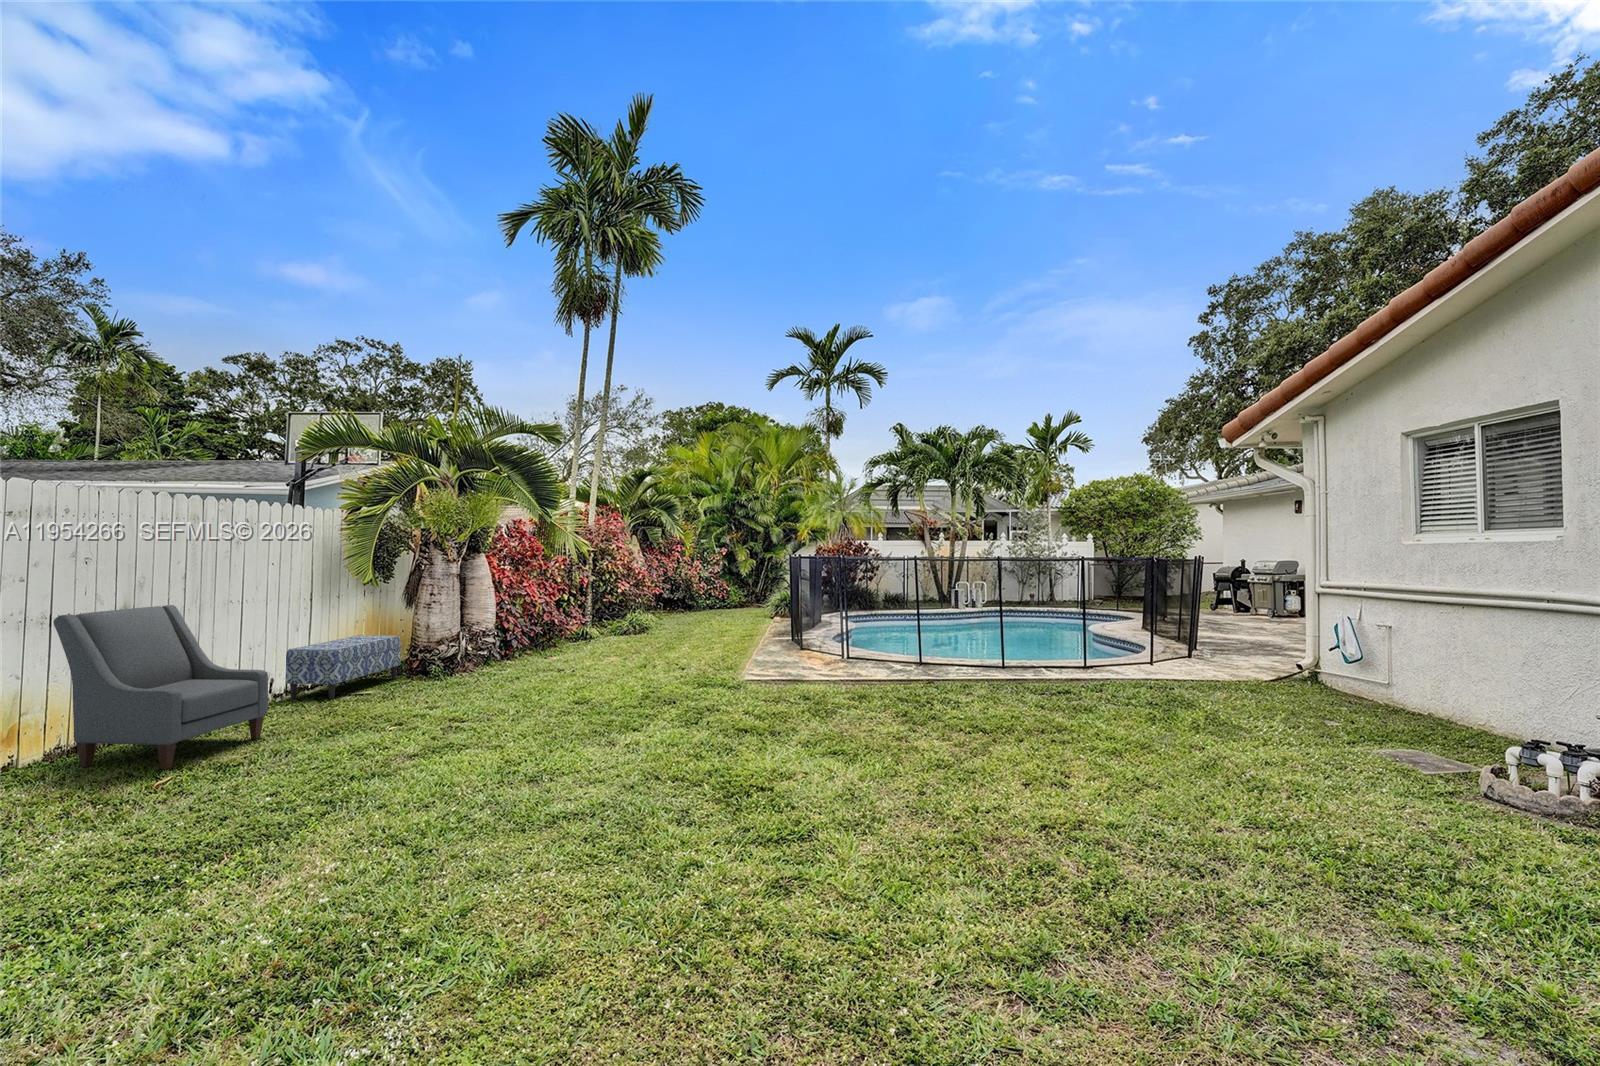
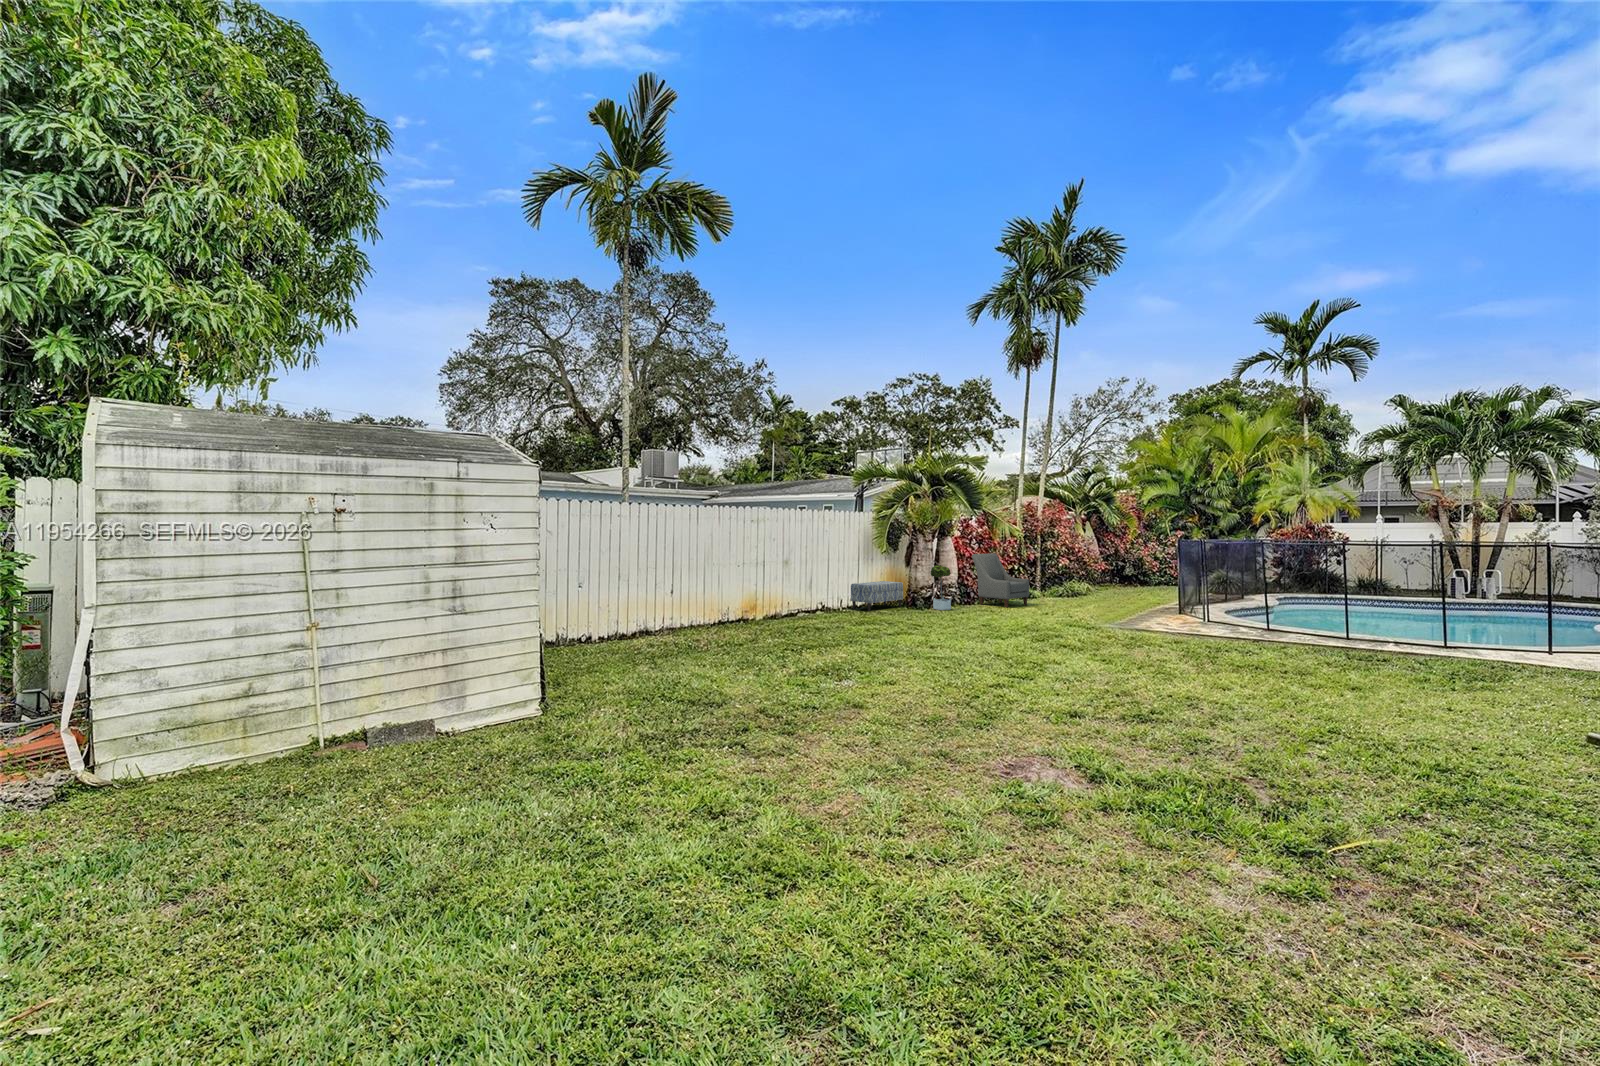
potted tree: none [455,601,493,677] -> present [930,565,951,610]
chair: present [54,605,268,769] -> present [972,553,1029,608]

